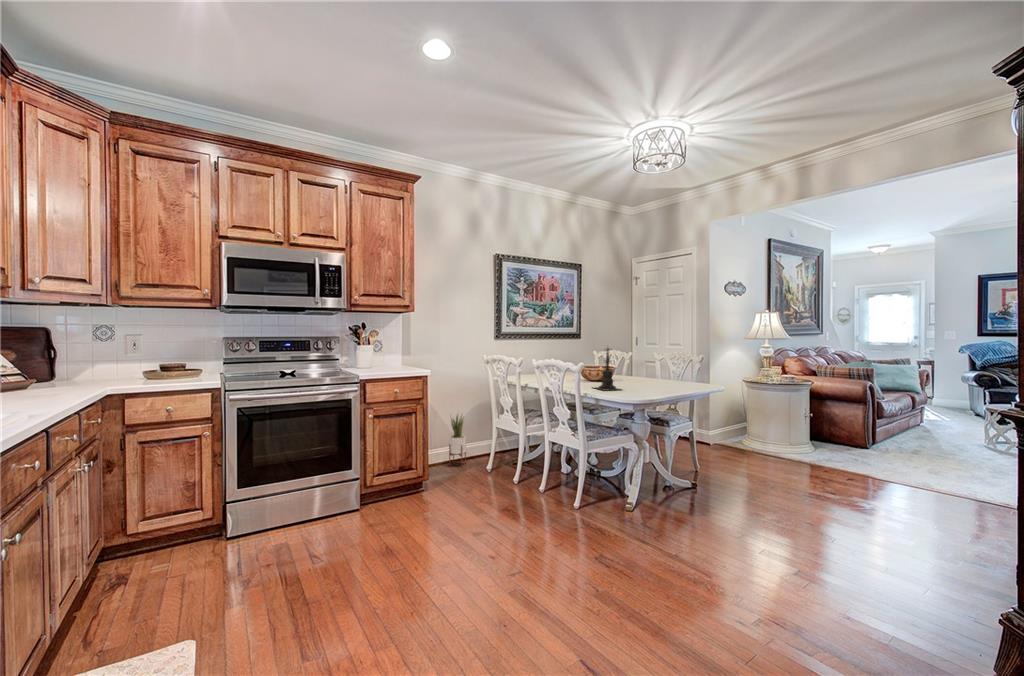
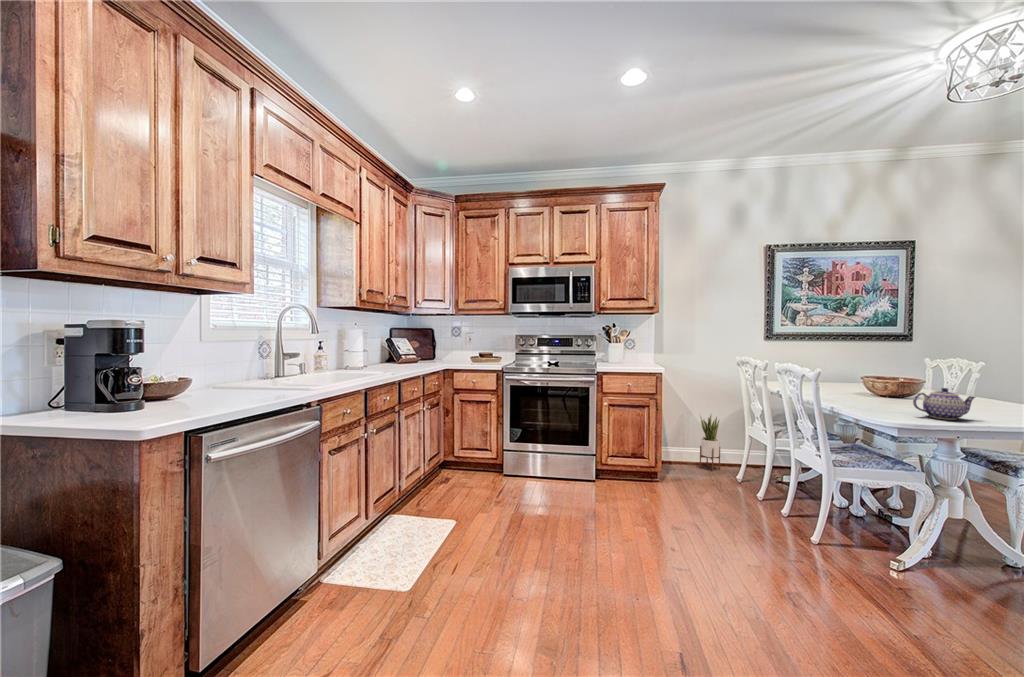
candle holder: present [595,348,620,391] -> none [863,345,912,409]
teapot: none [632,372,660,395] -> present [913,388,975,420]

